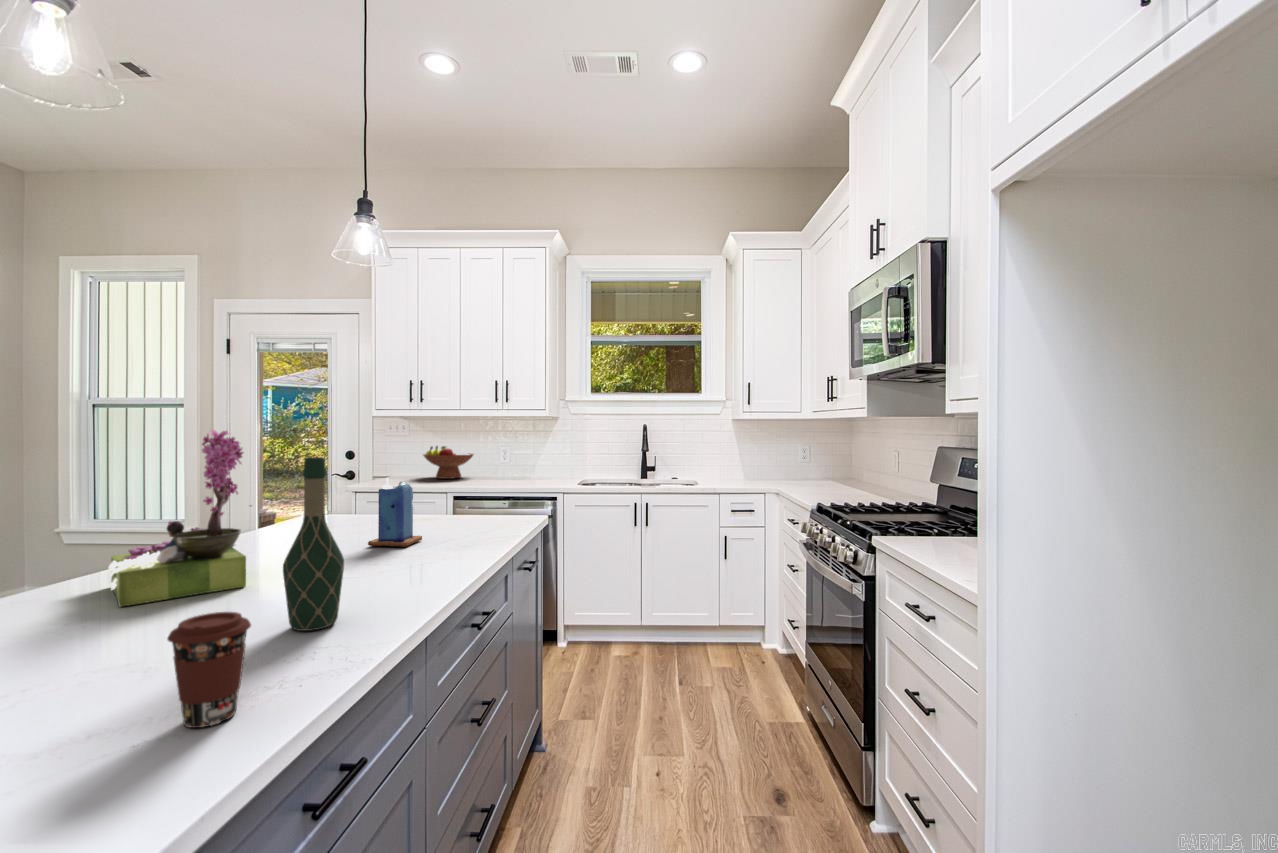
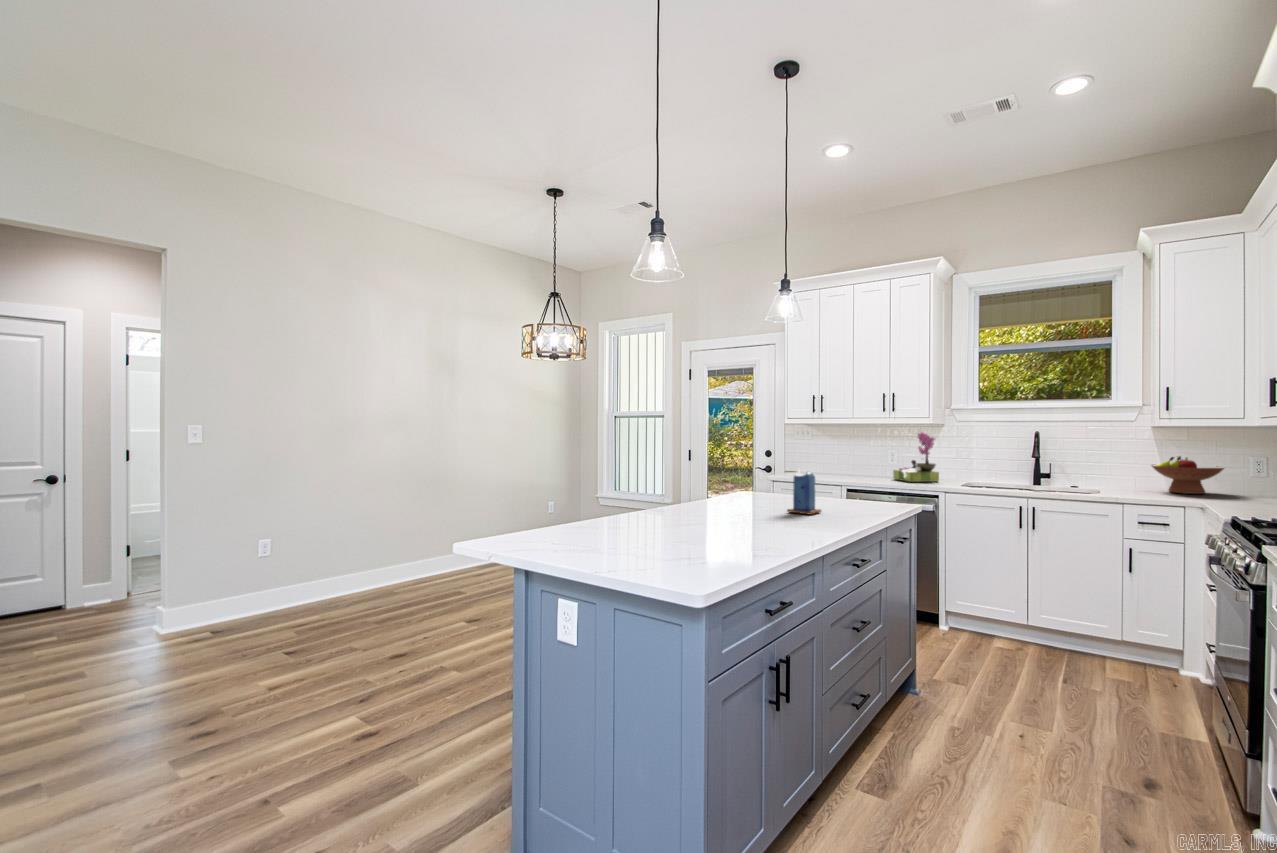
flower arrangement: present [109,430,246,607] -> present [893,432,939,482]
fruit bowl: present [423,446,473,479] -> present [1152,456,1224,494]
wine bottle: present [283,457,344,631] -> none [753,453,782,542]
coffee cup: present [168,612,251,728] -> none [723,518,752,562]

